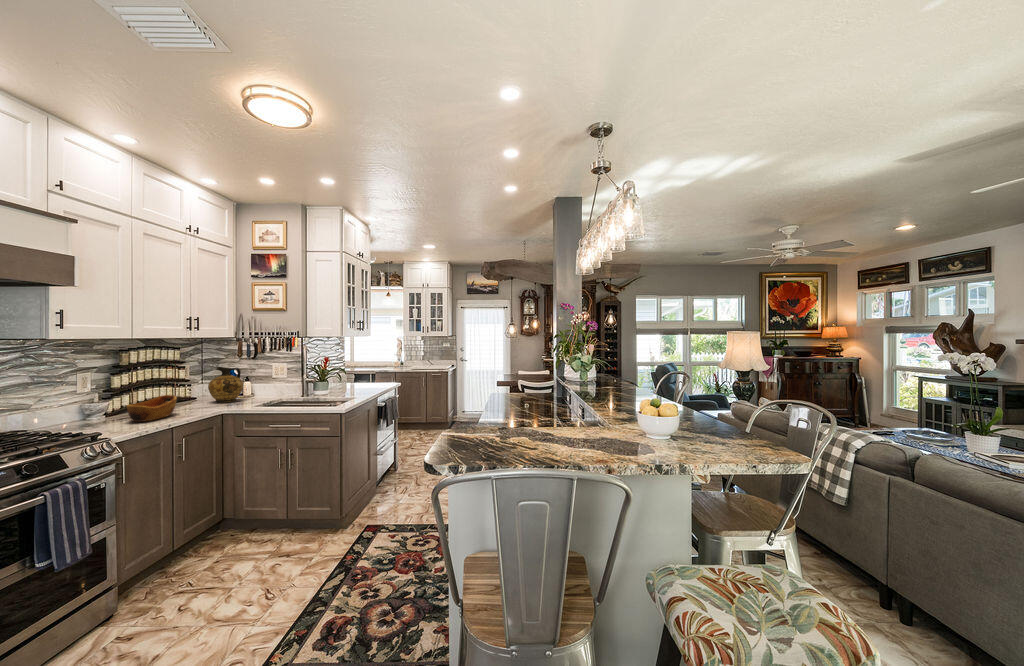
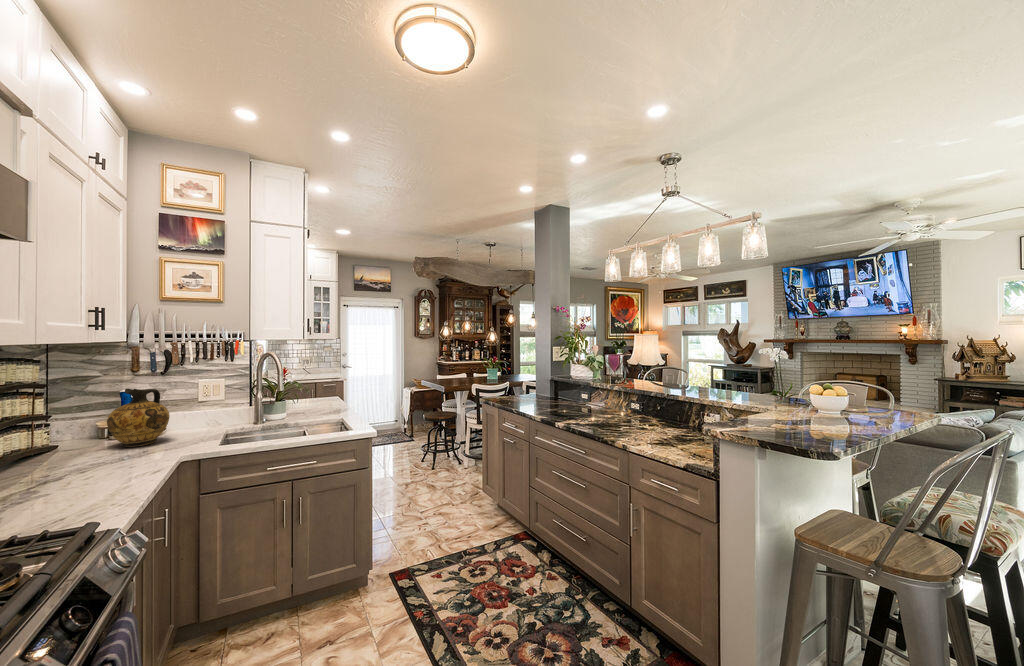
wooden bowl: present [127,395,177,422] -> none [33,442,113,497]

